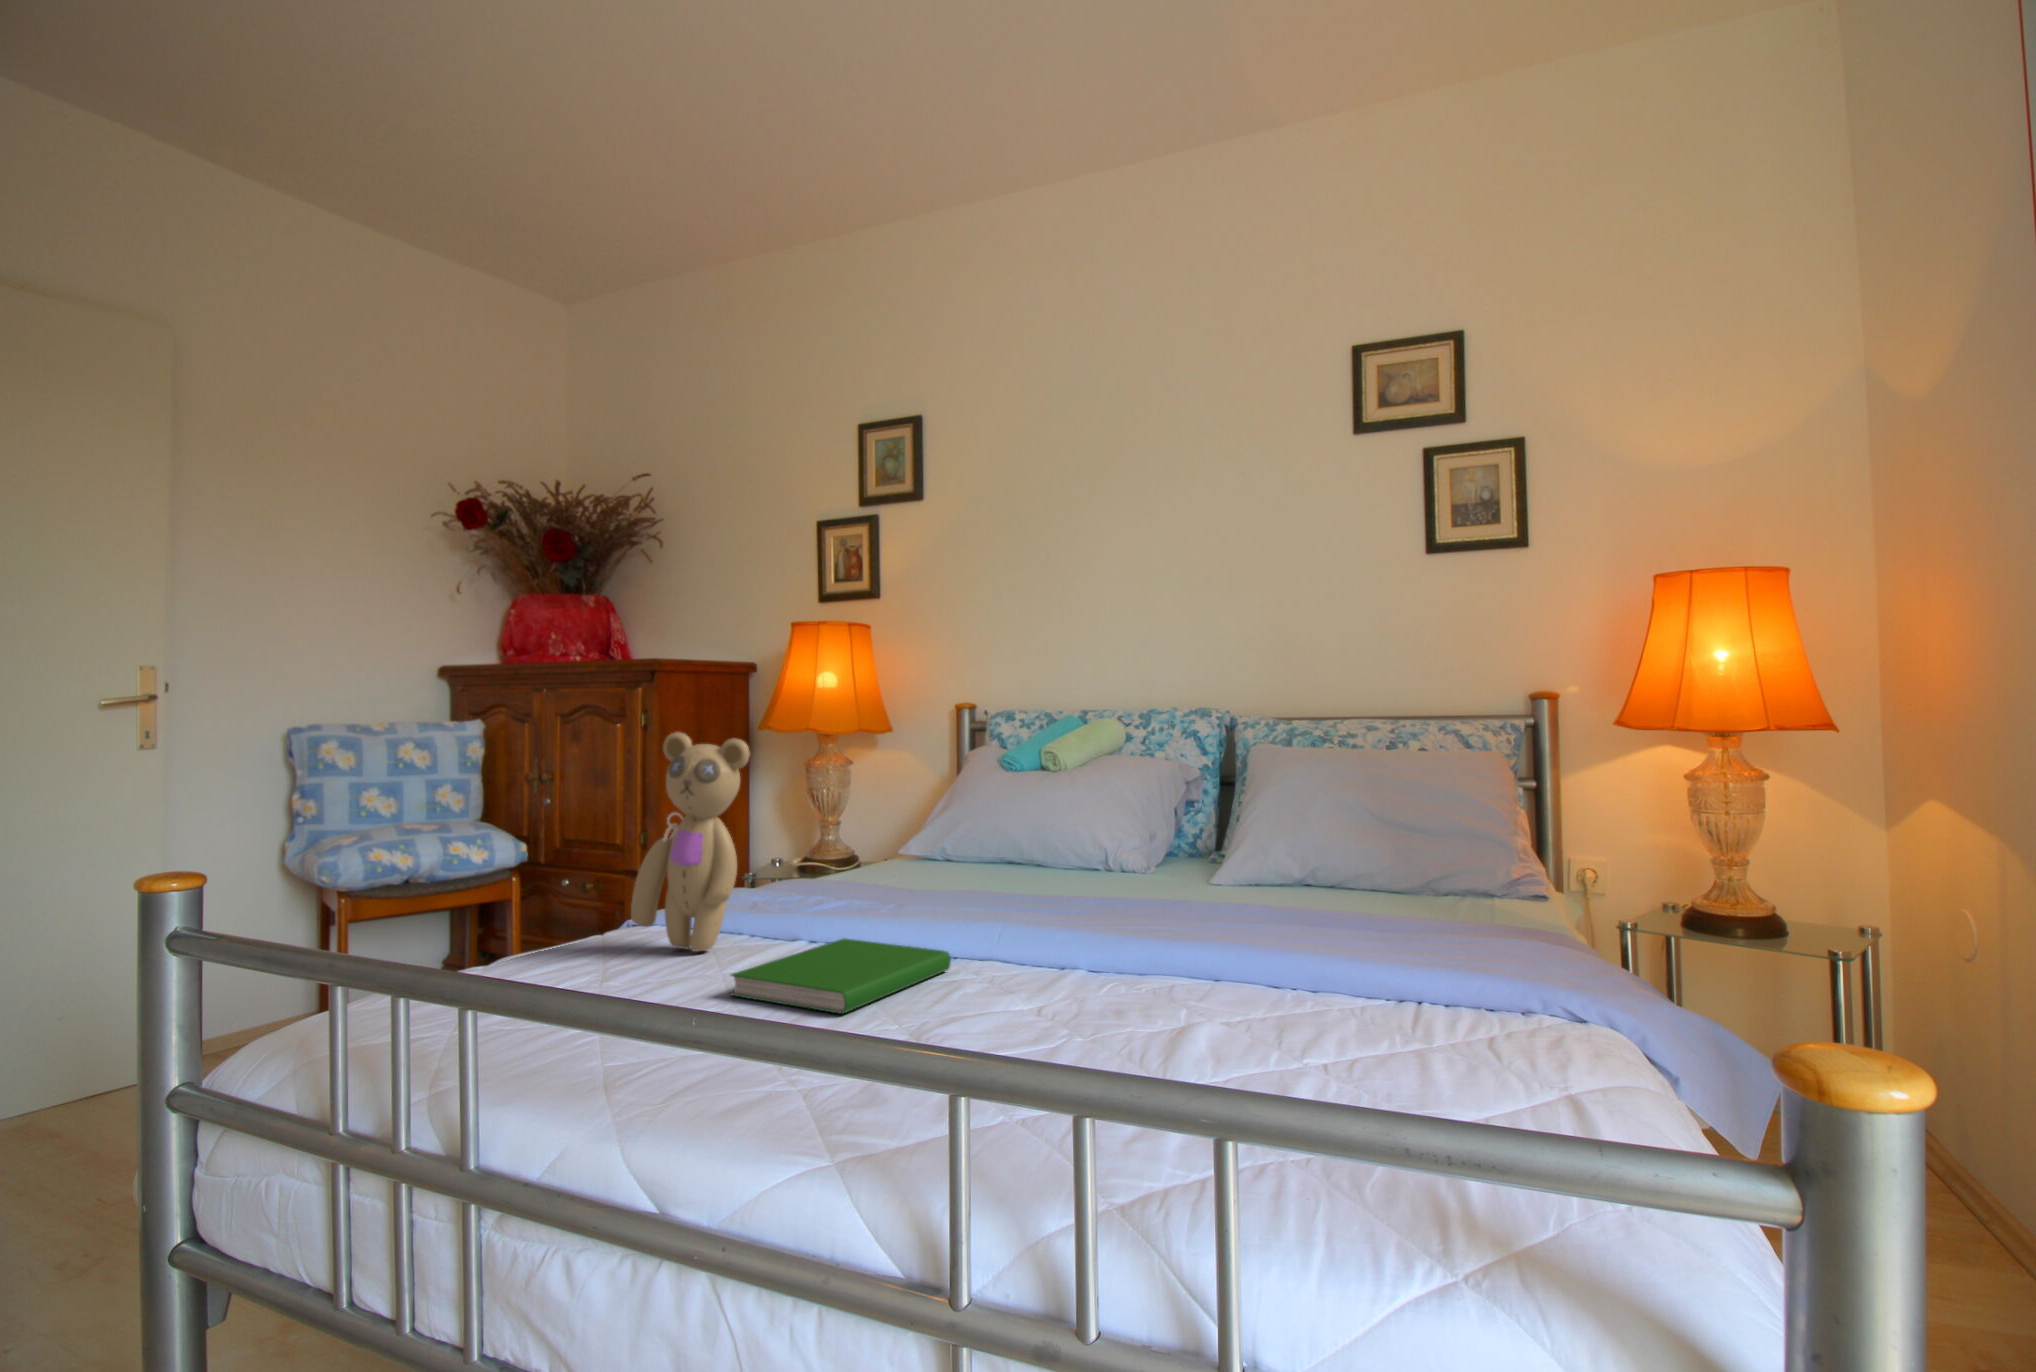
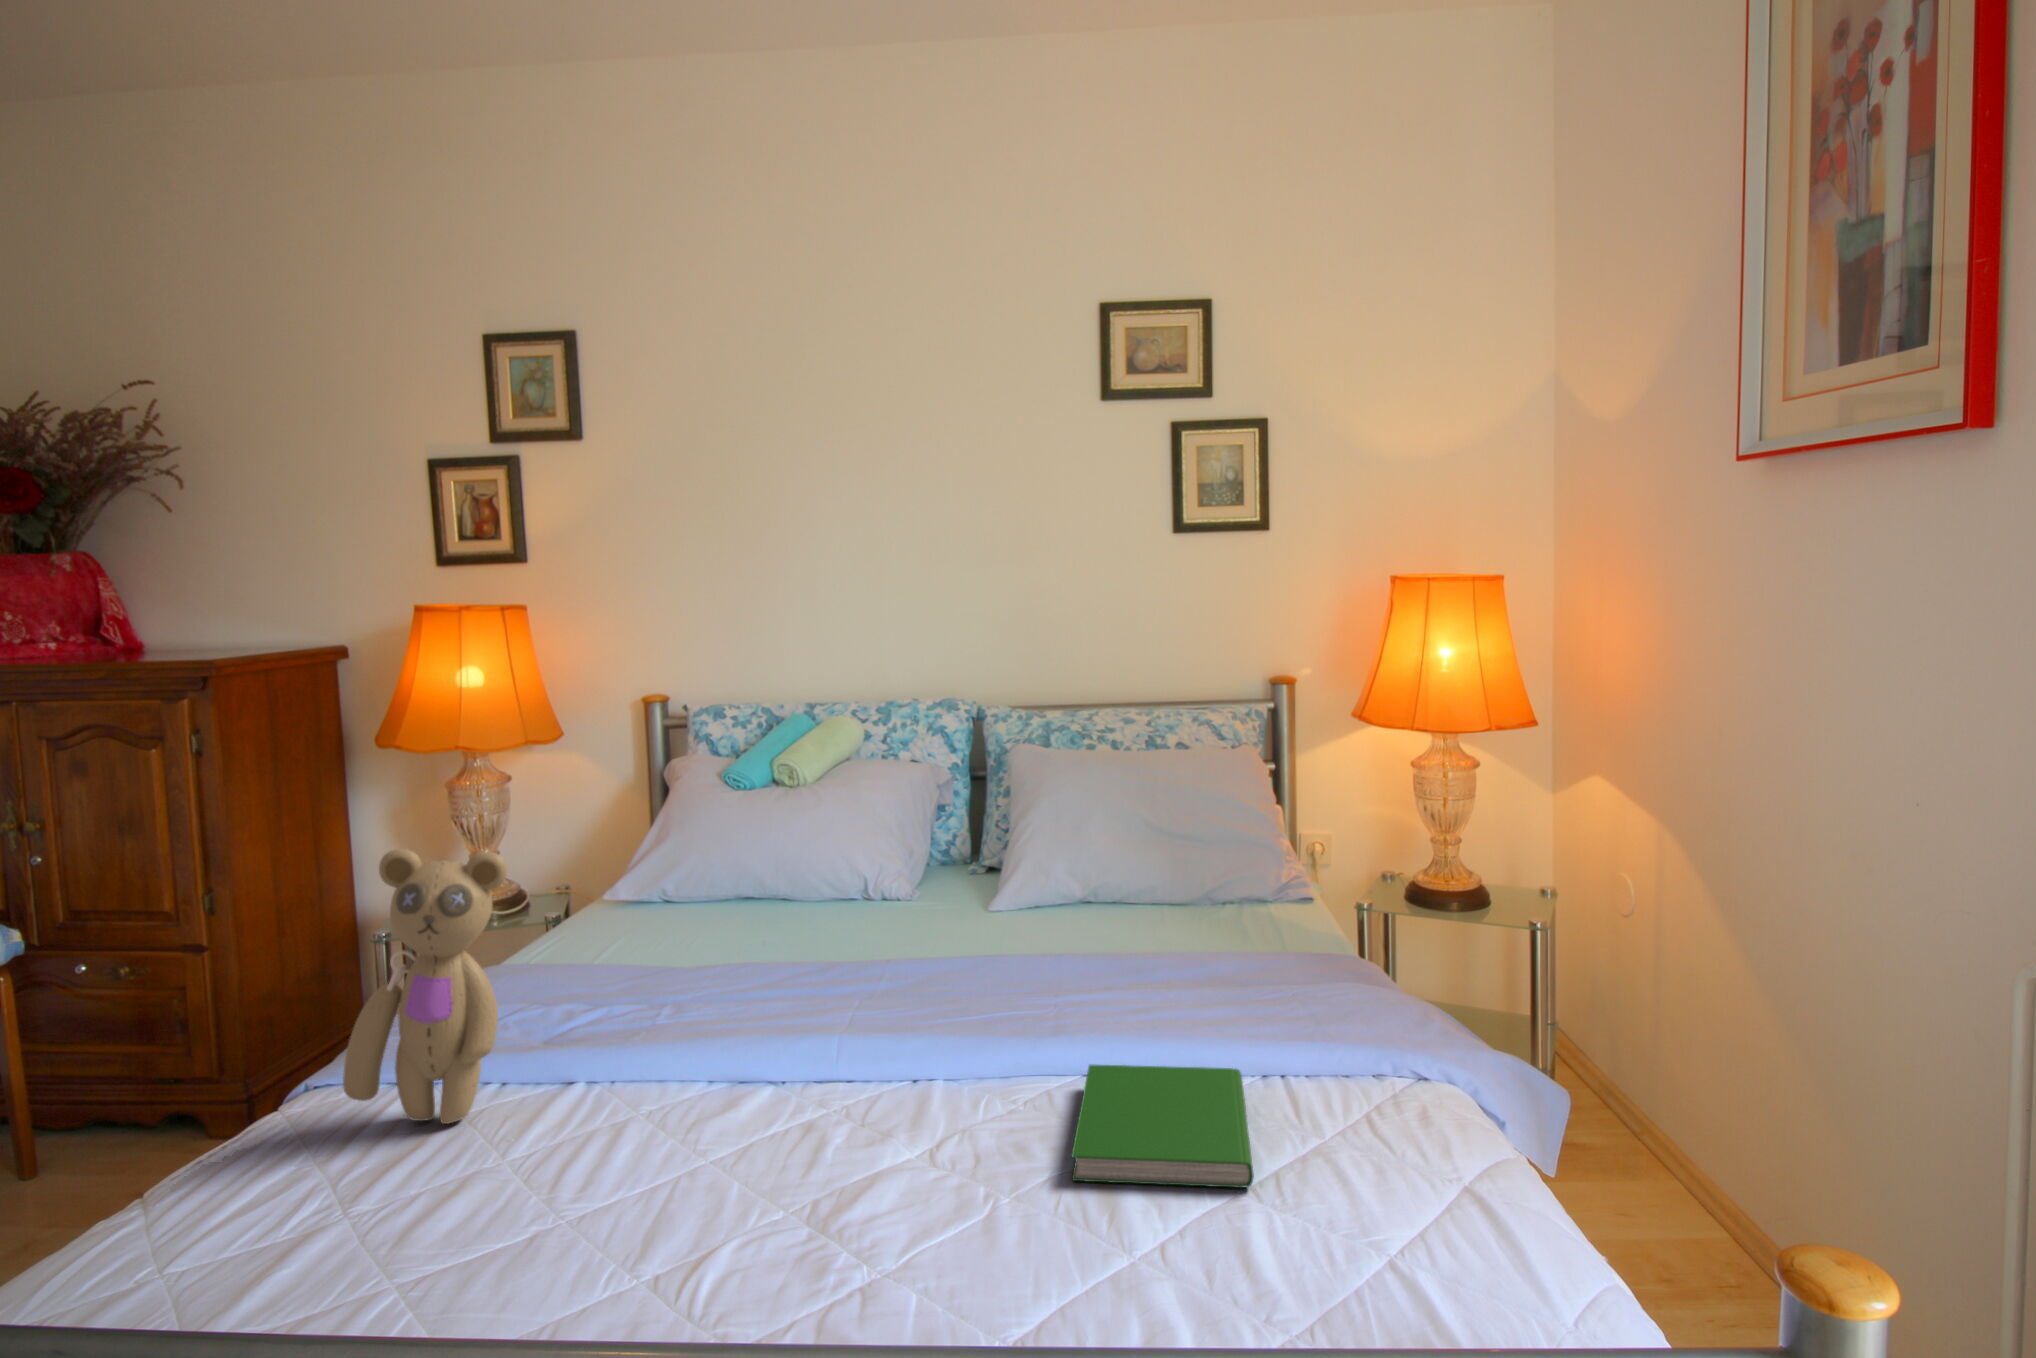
hardcover book: present [731,939,951,1014] -> present [1071,1065,1254,1188]

